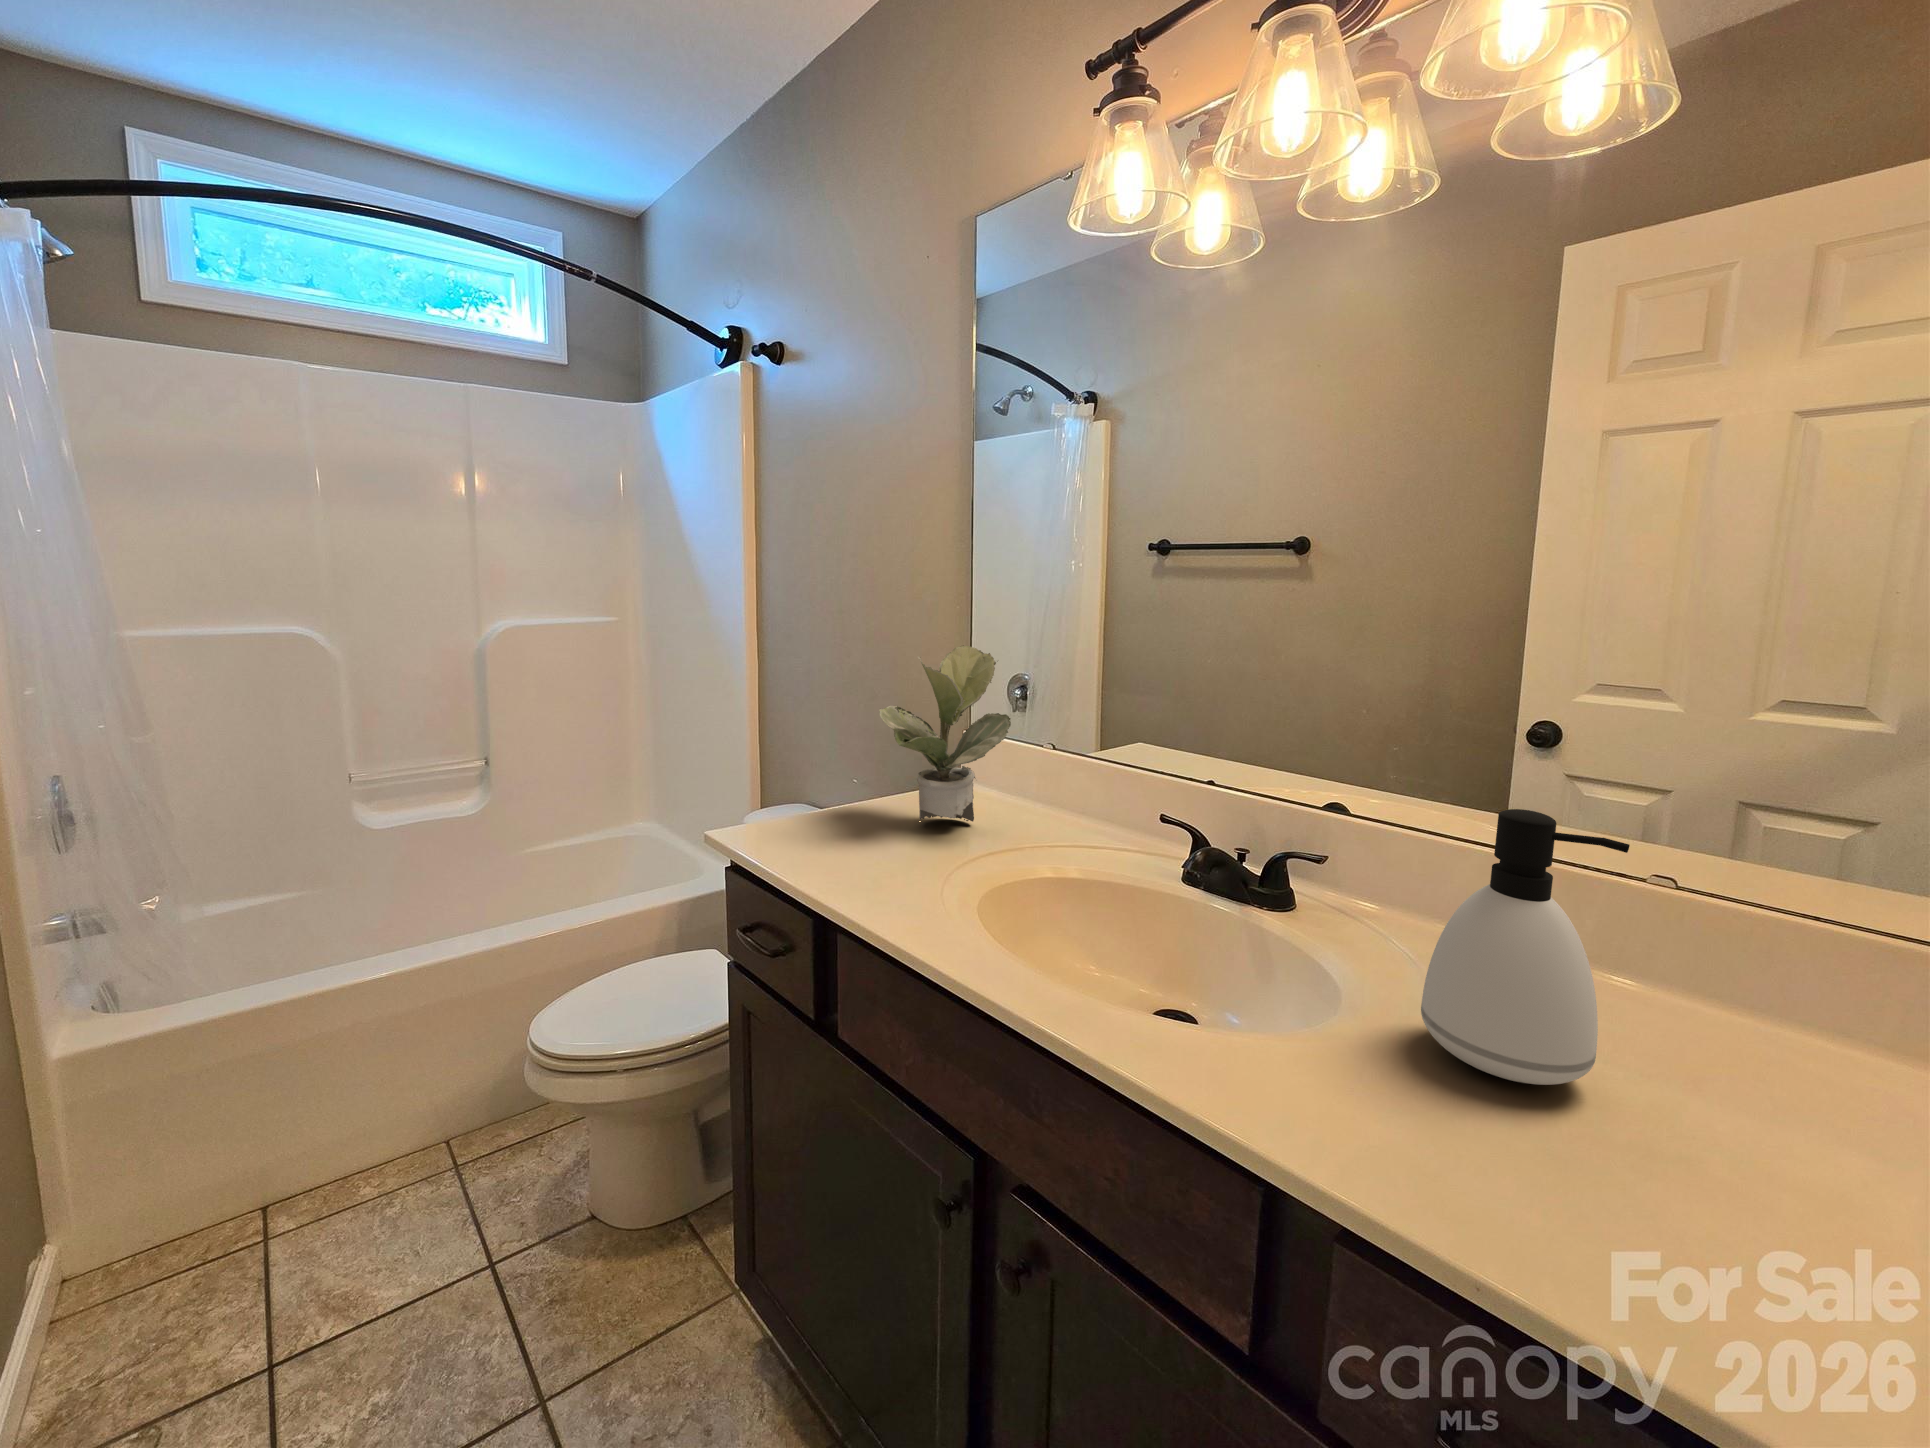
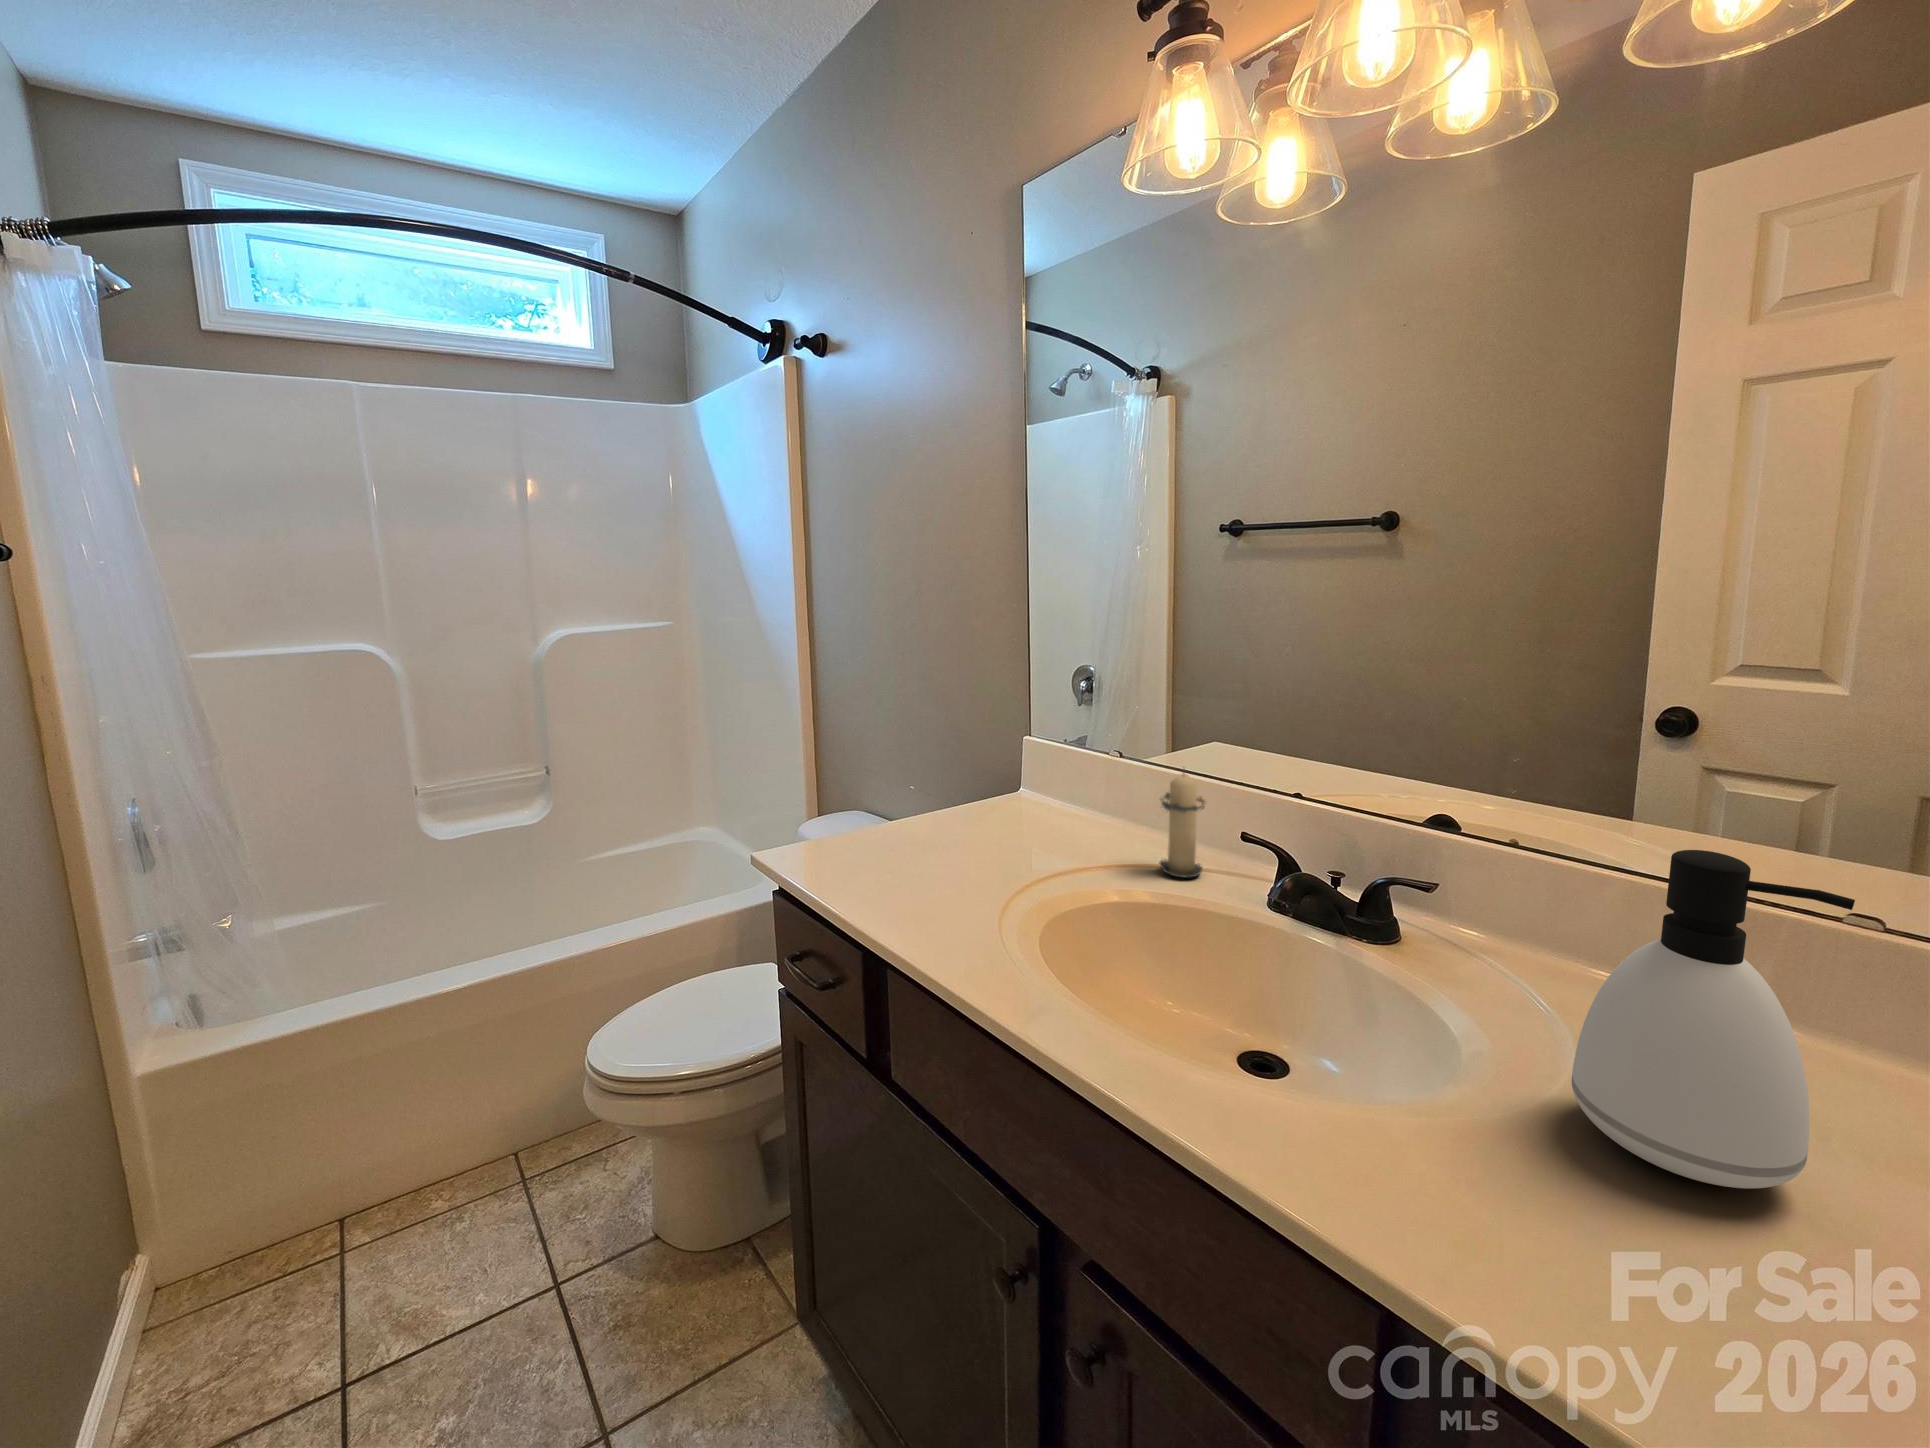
potted plant: present [879,645,1011,822] -> none [930,649,1072,838]
candle: none [1083,755,1135,858] -> present [1160,773,1205,878]

